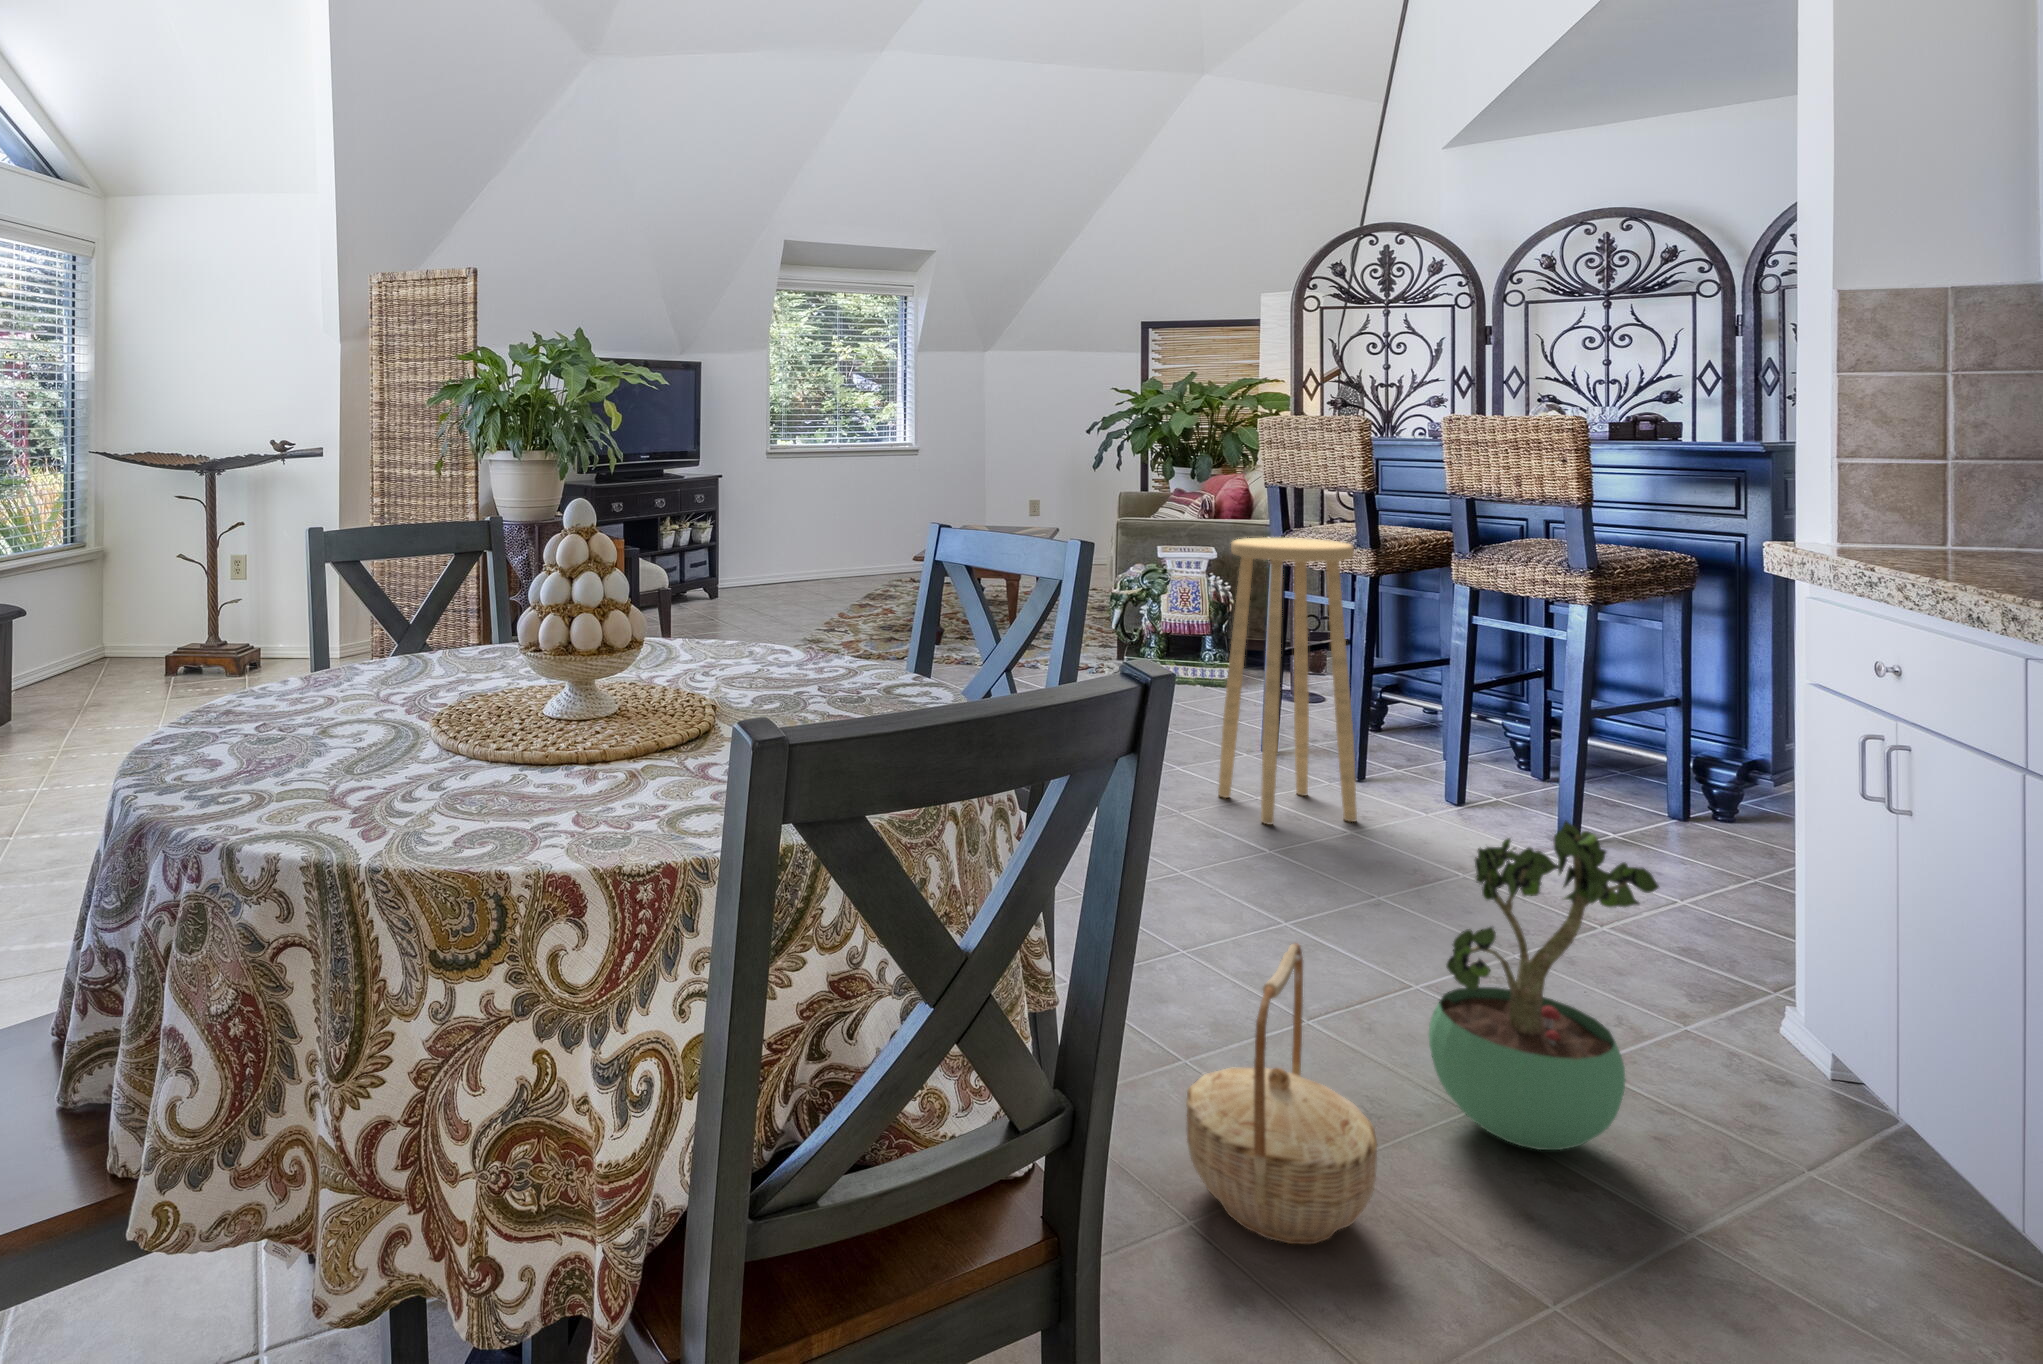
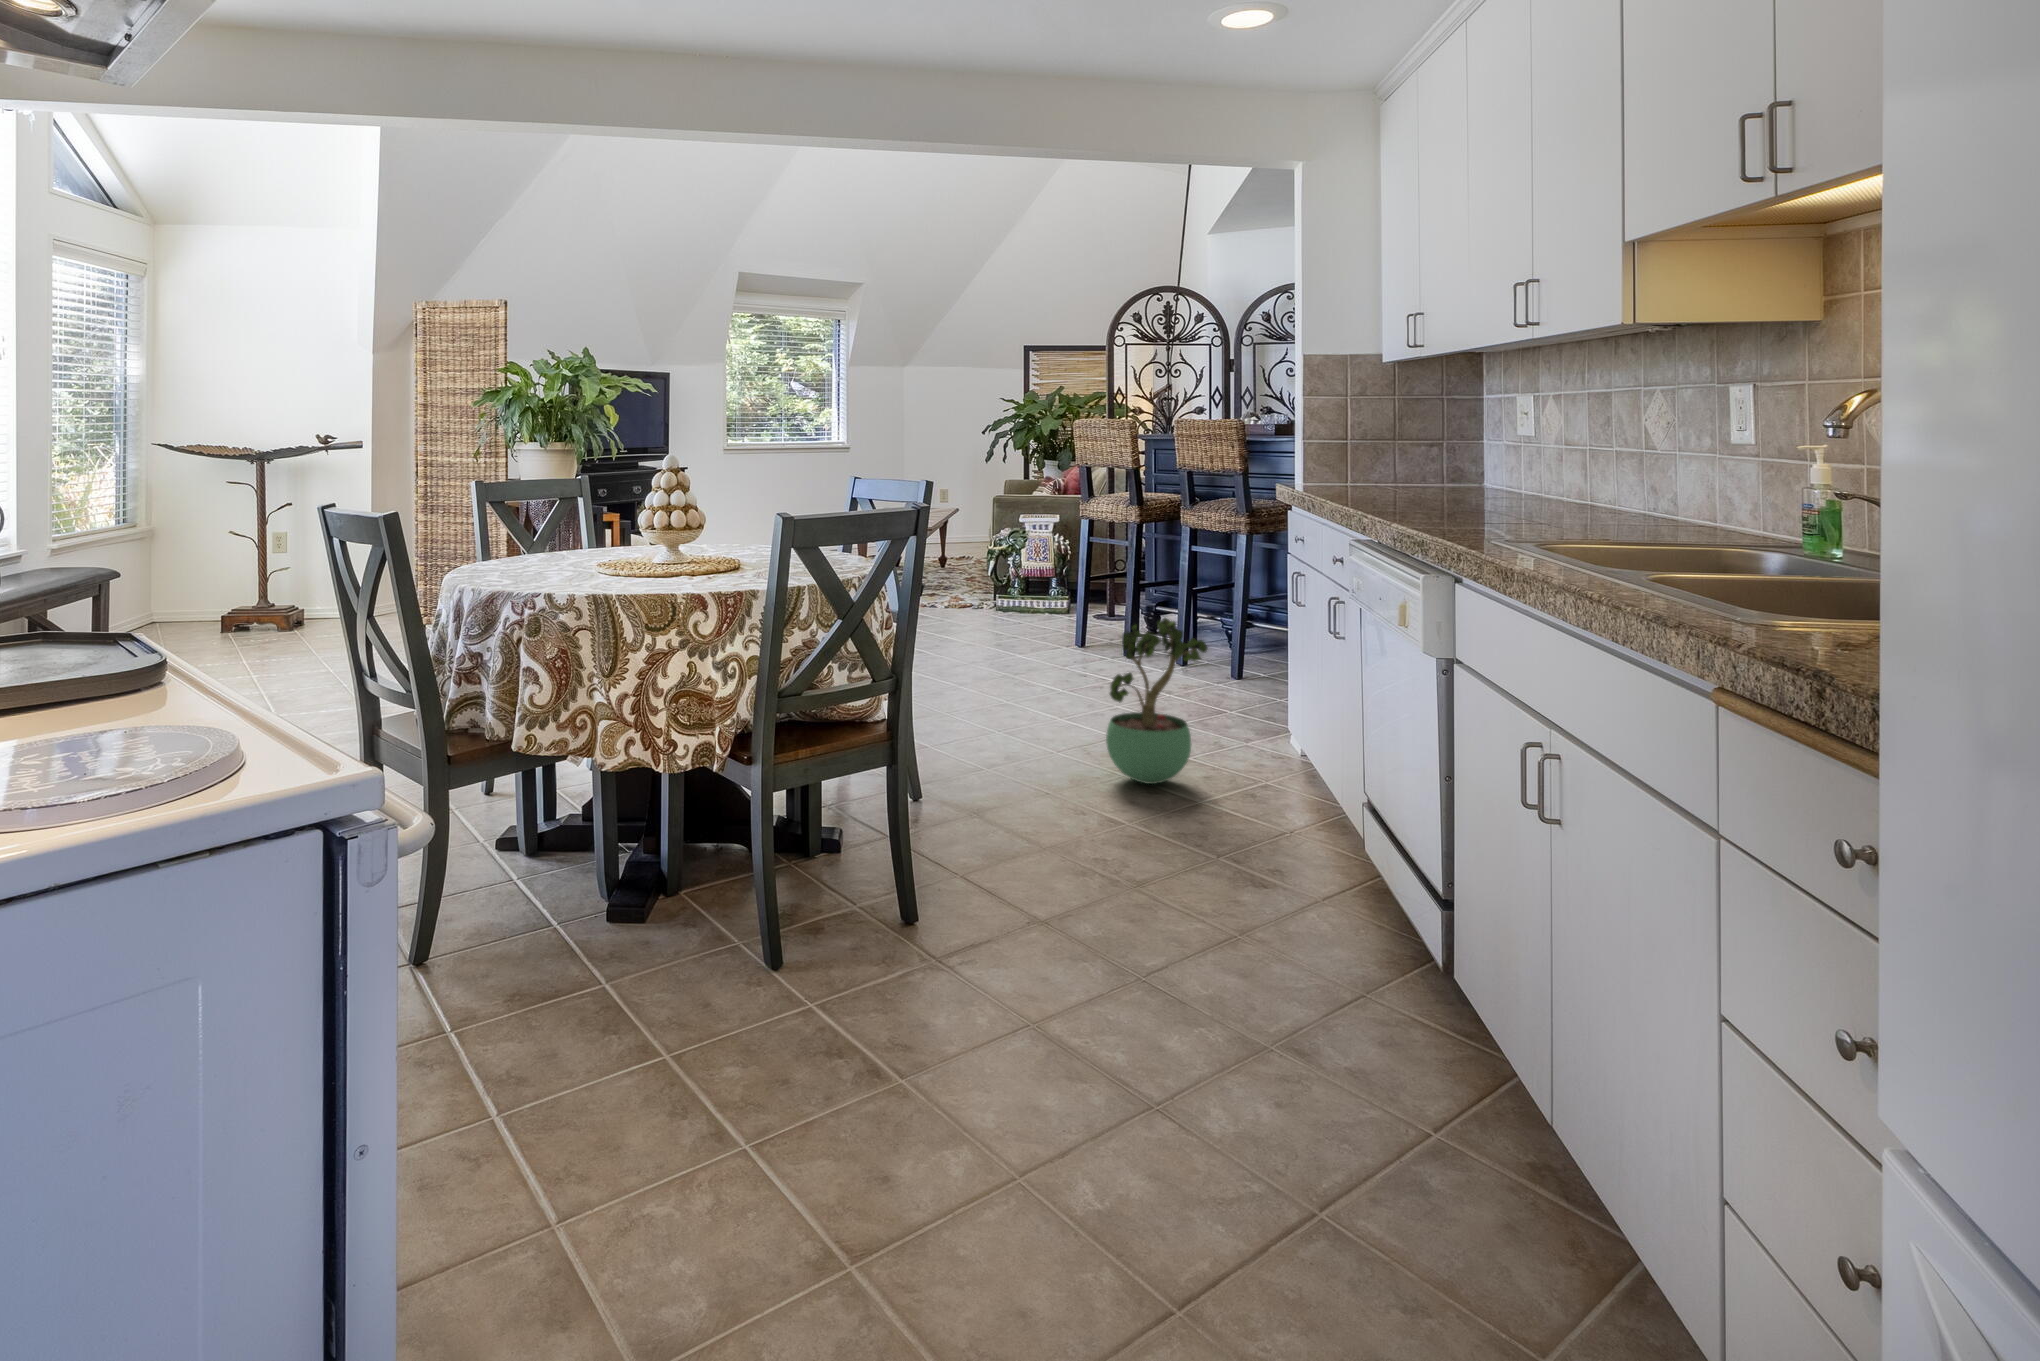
stool: present [1218,538,1357,824] -> none [1040,495,1120,676]
basket: present [1186,943,1378,1244] -> none [978,681,1065,819]

